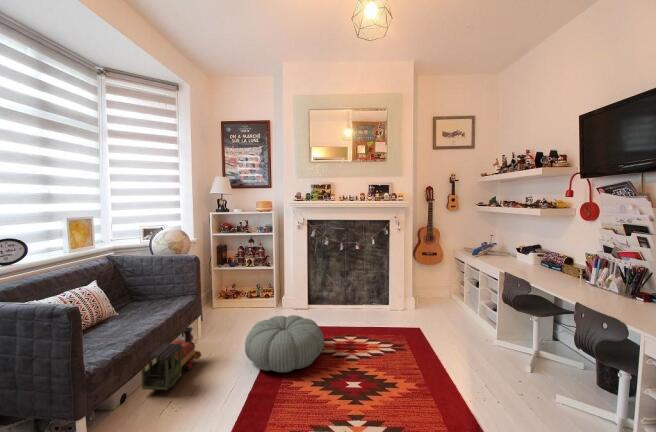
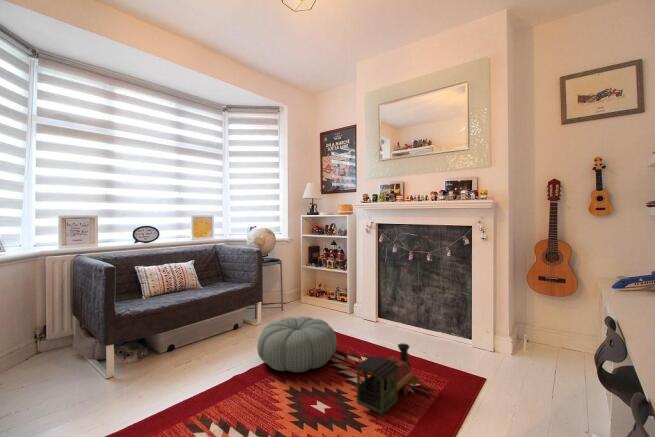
toy train: present [141,327,201,390] -> present [355,343,419,415]

